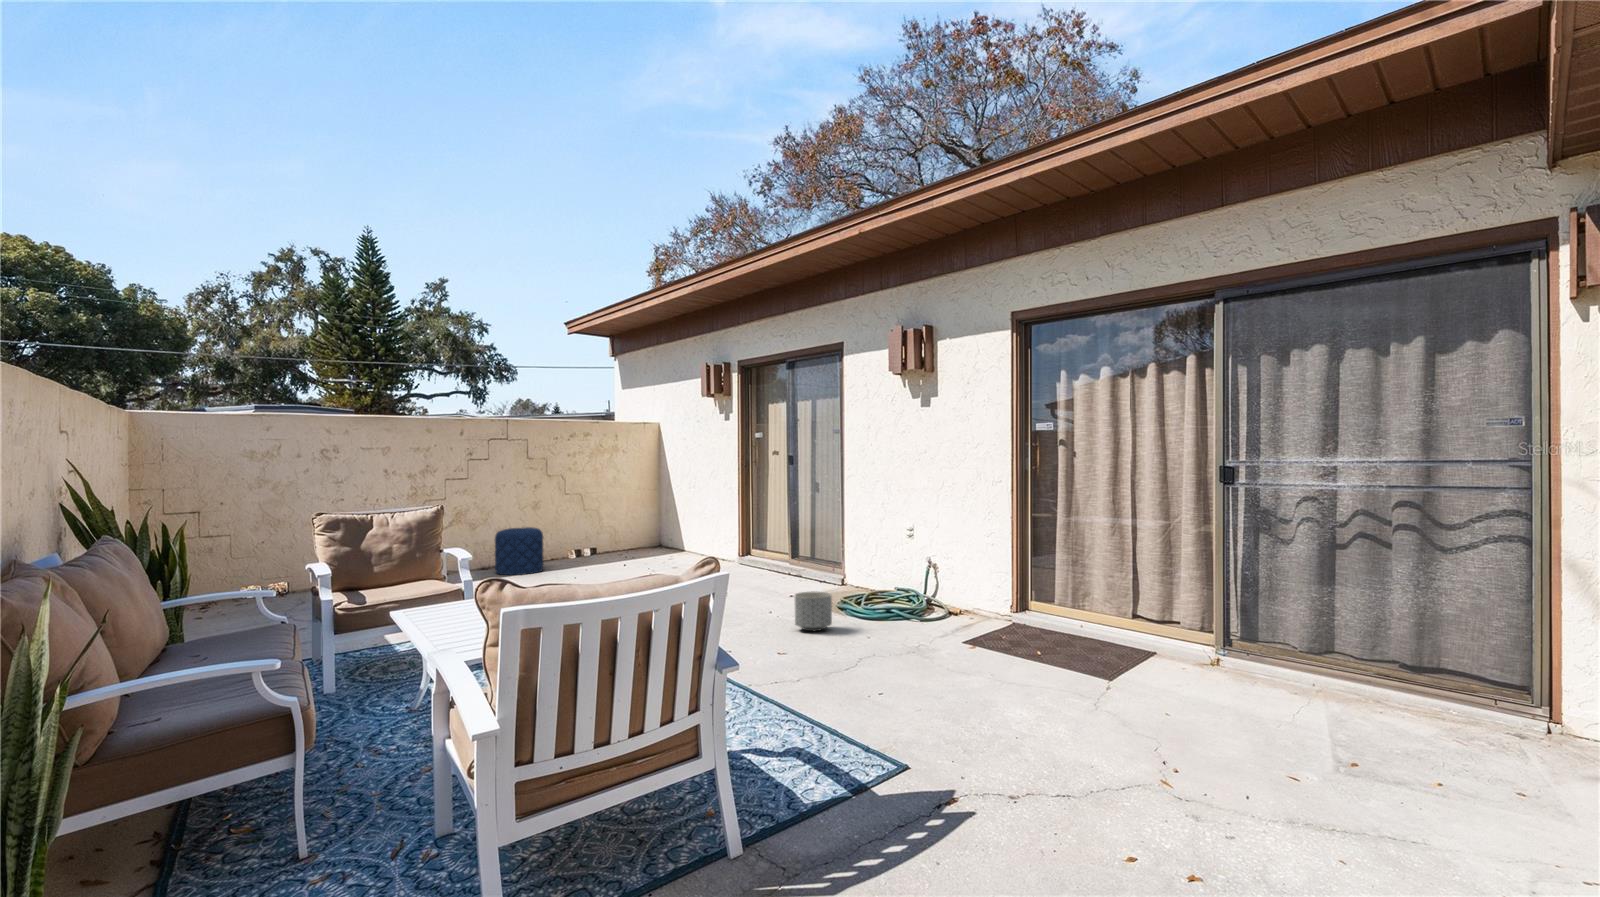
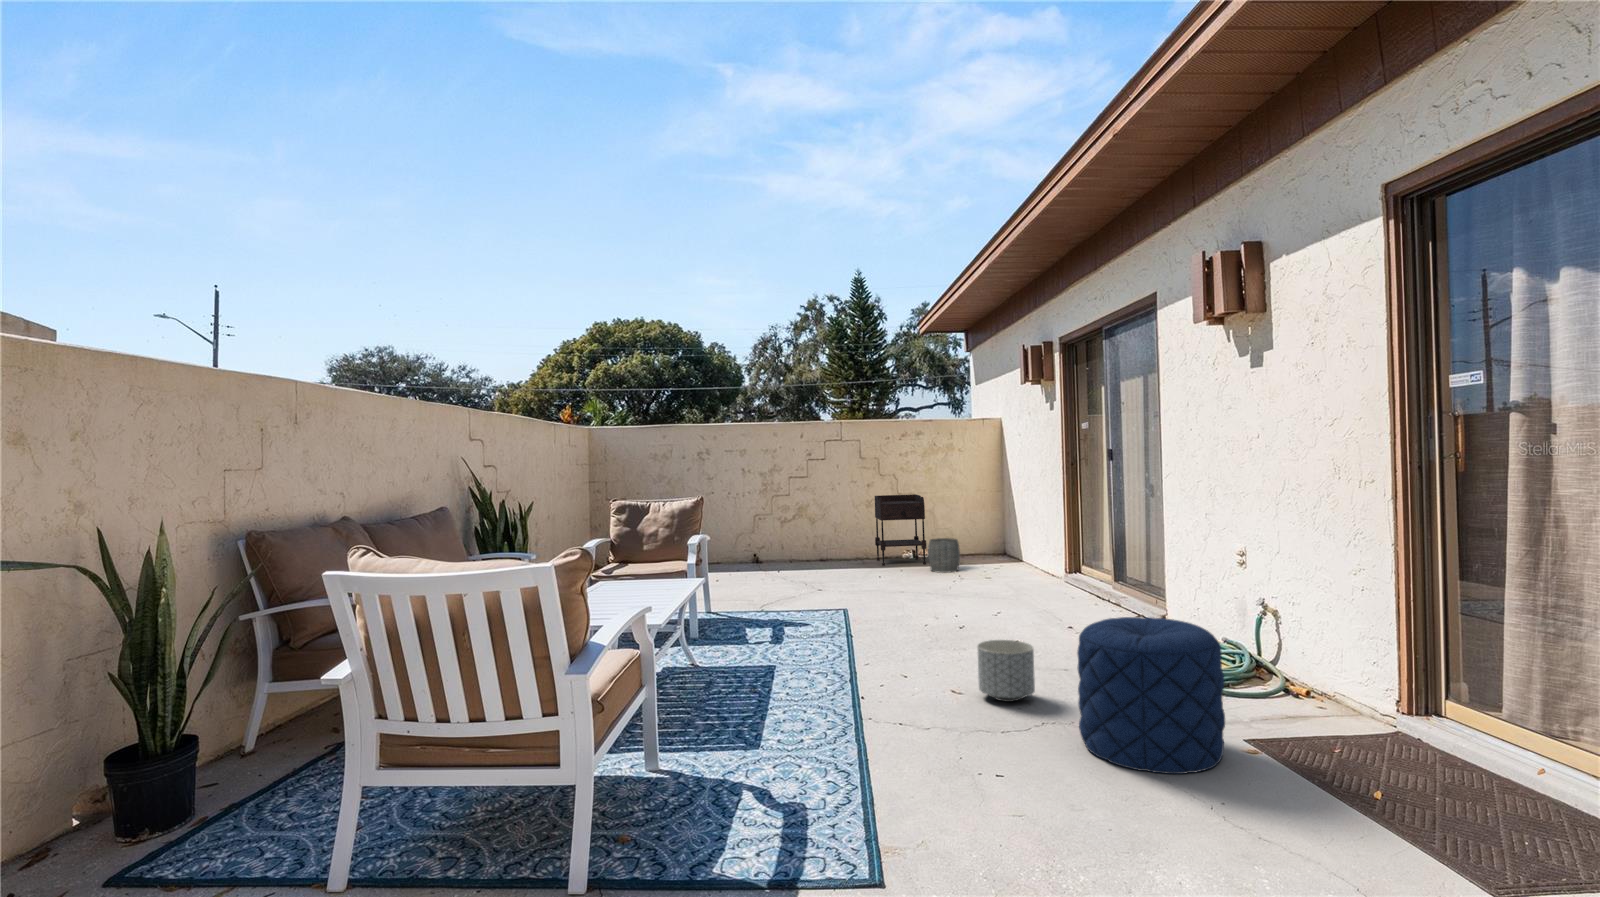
side table: none [538,495,597,566] -> present [875,494,927,566]
pouf: present [495,527,544,575] -> present [1077,617,1225,774]
woven basket: none [608,535,638,567] -> present [928,538,960,573]

